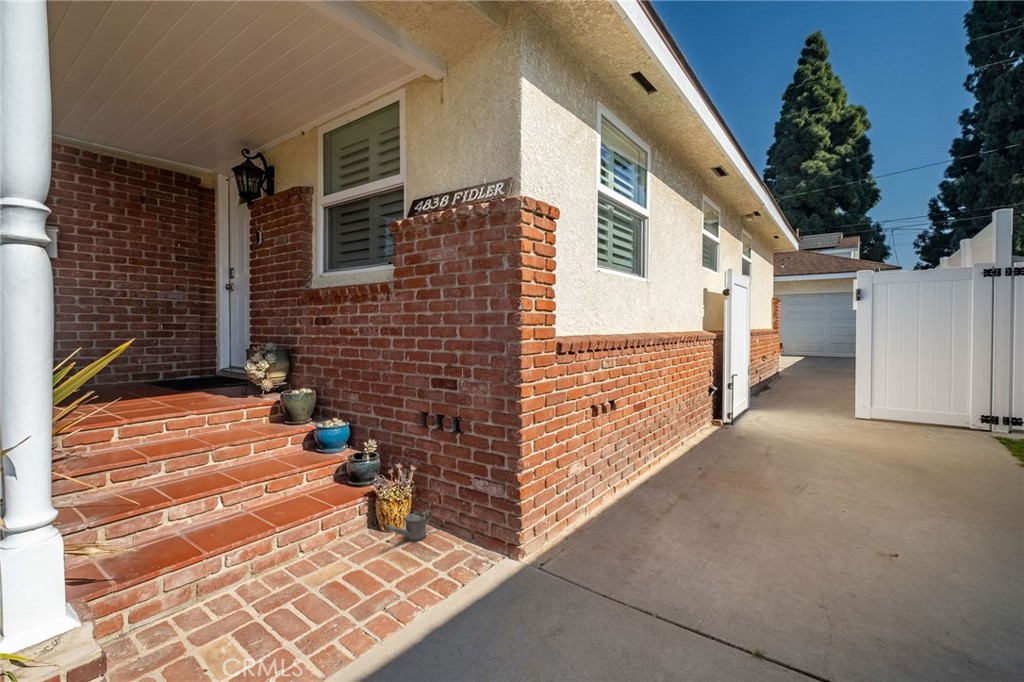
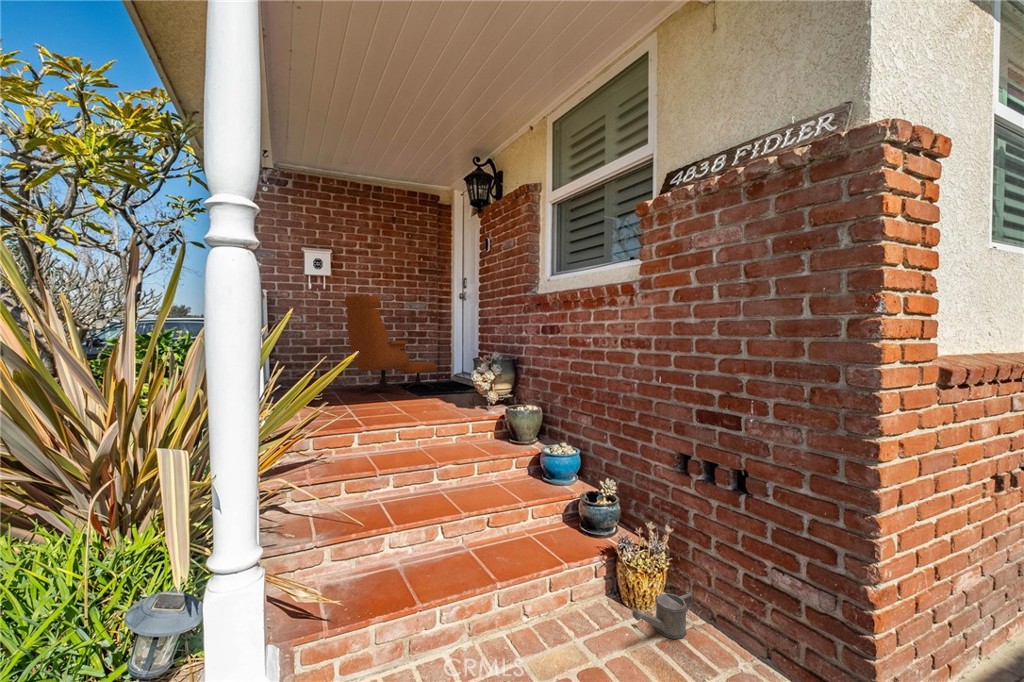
lounge chair: none [78,286,202,394] -> present [345,296,436,394]

